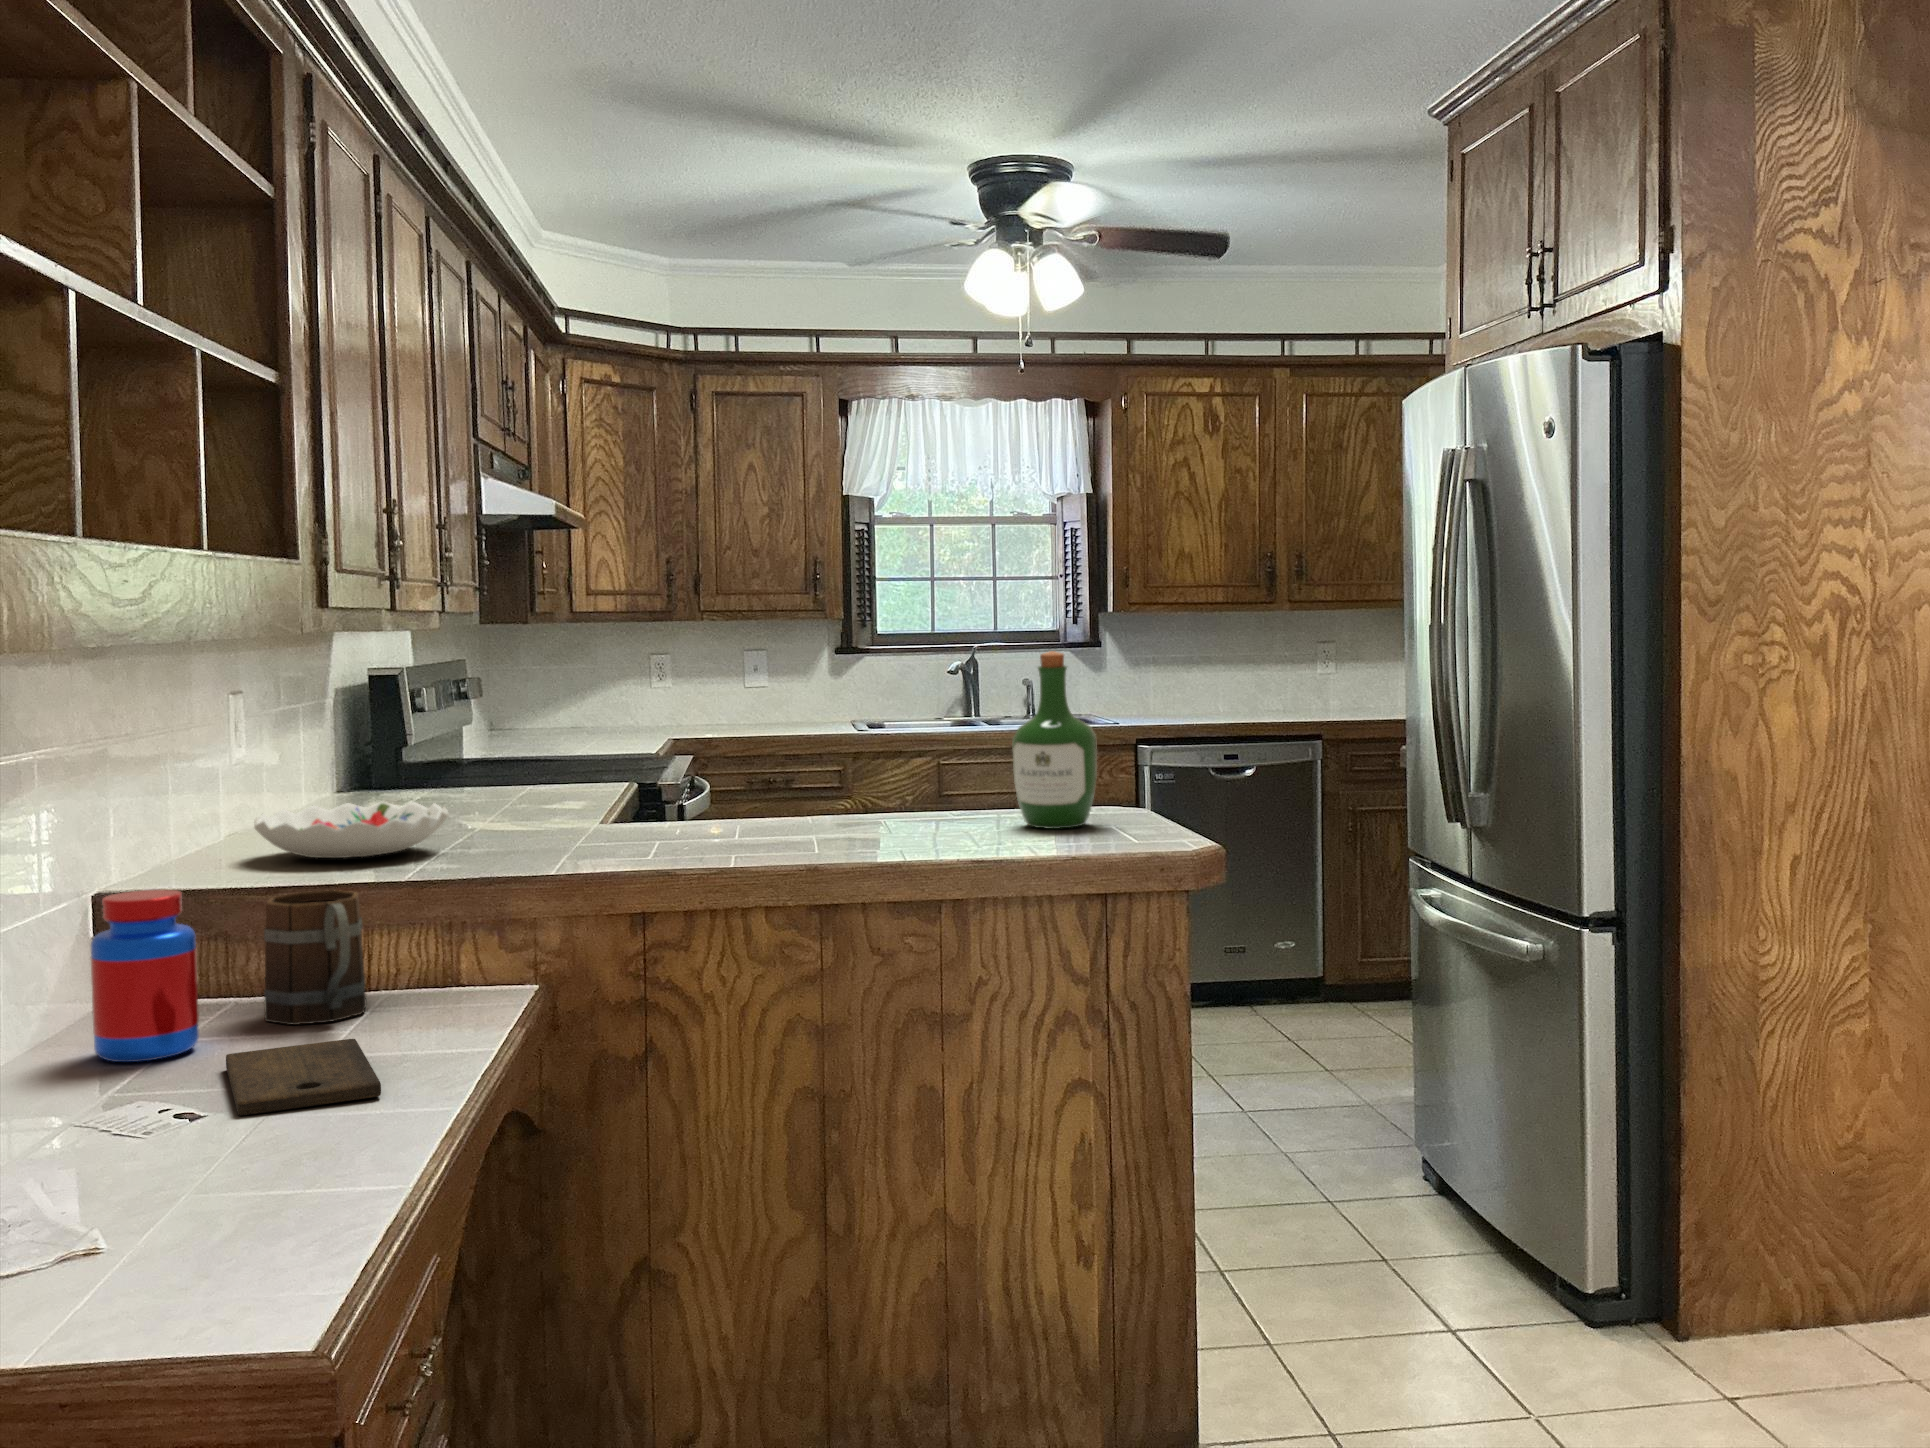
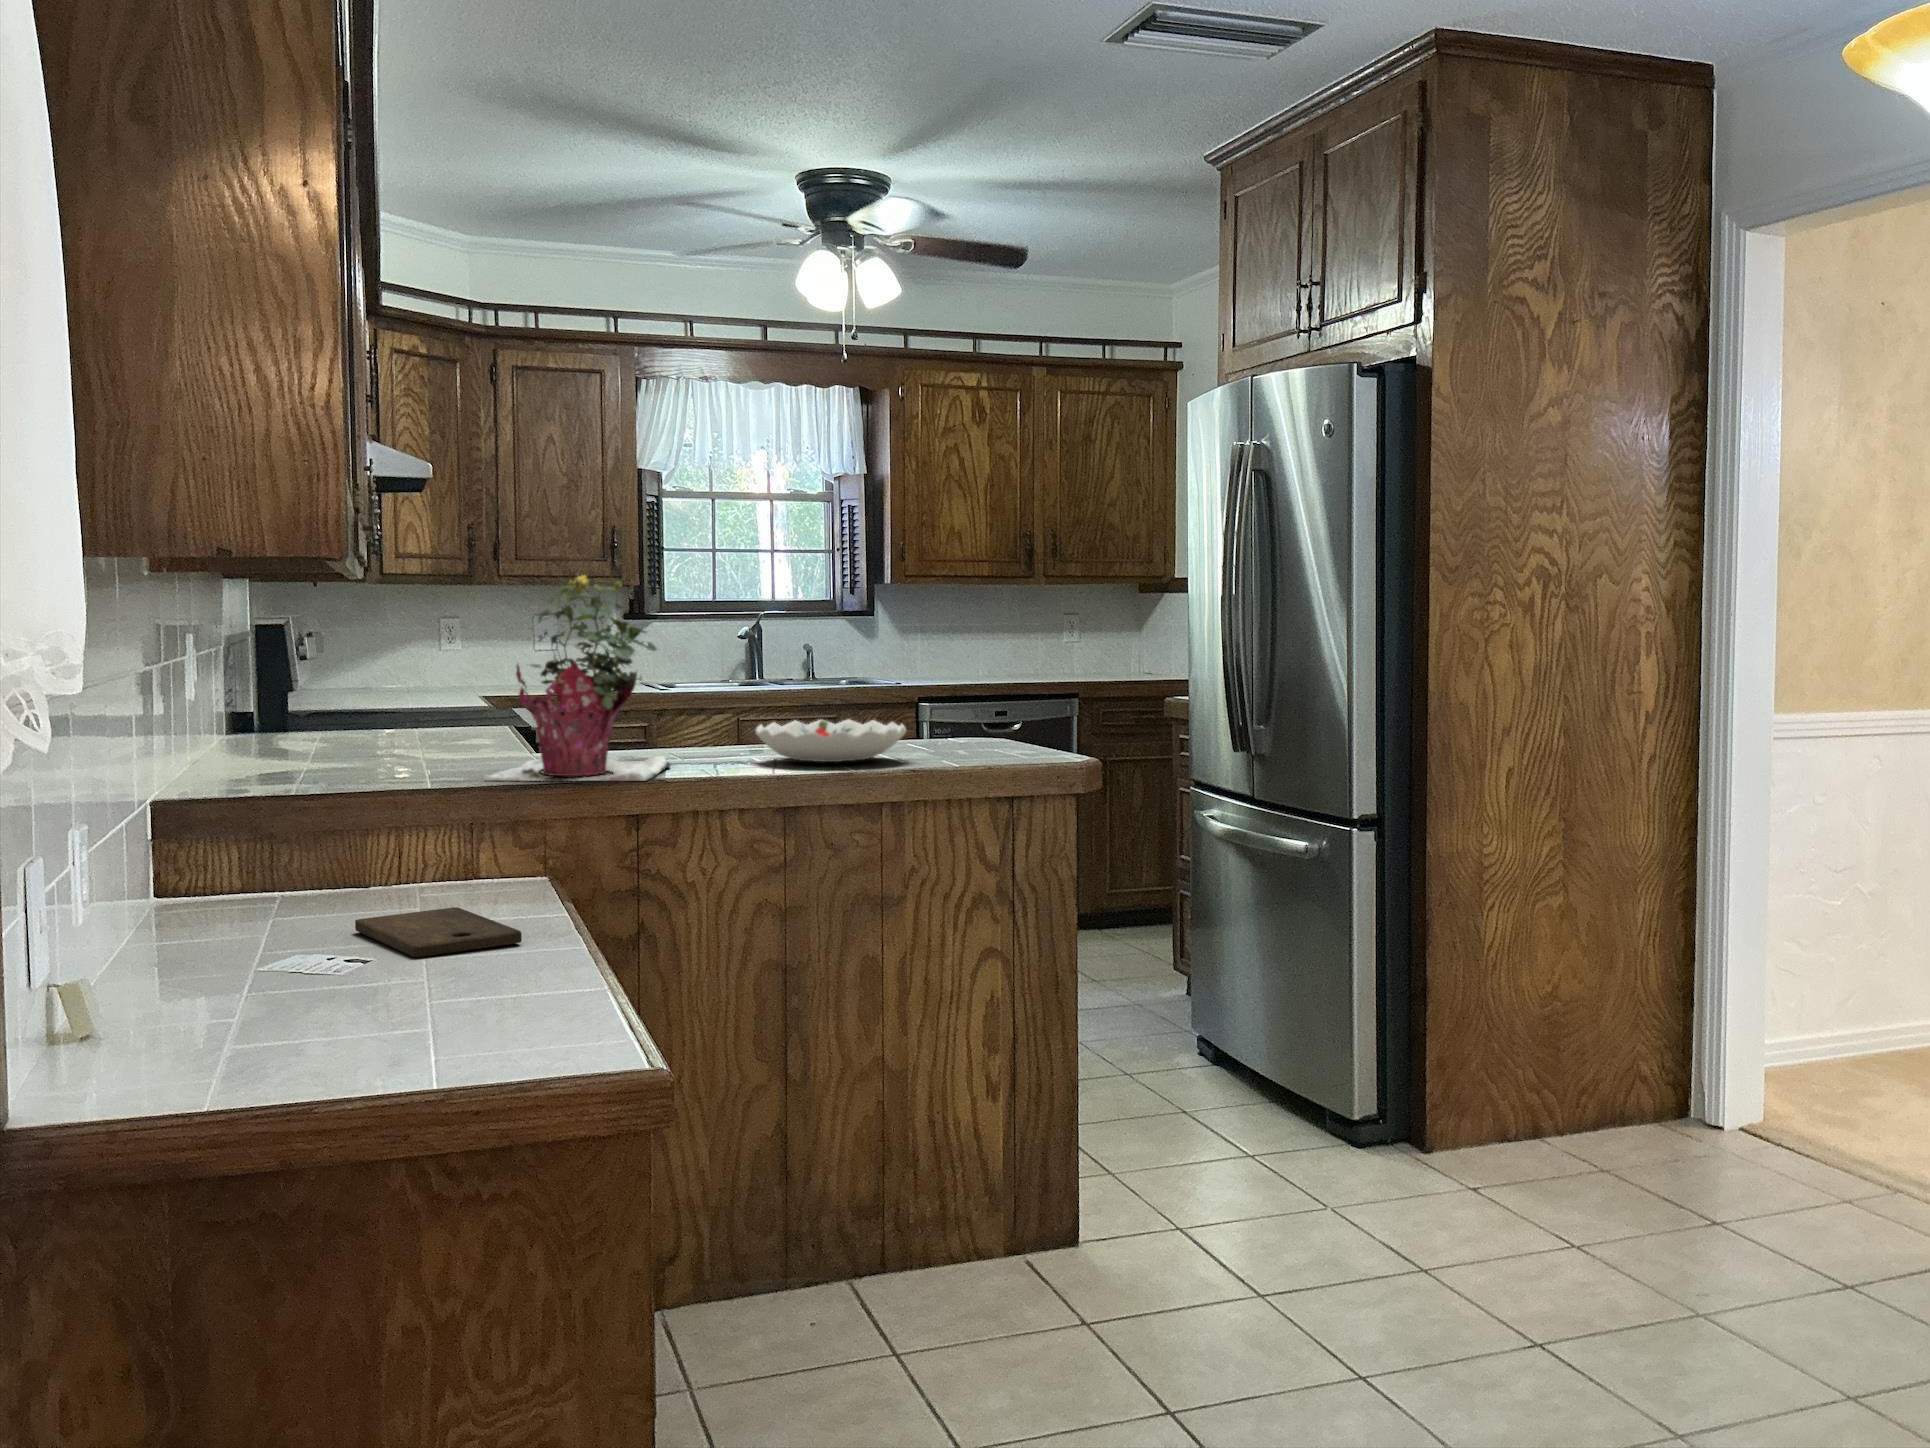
potted plant: none [482,624,724,874] -> present [484,569,671,781]
wine bottle: present [1012,651,1097,829] -> none [907,601,979,751]
decorative bowl: present [254,801,449,858] -> present [755,719,906,762]
jar: present [91,890,199,1062] -> none [218,785,309,931]
mug: present [264,890,366,1025] -> none [335,792,428,905]

